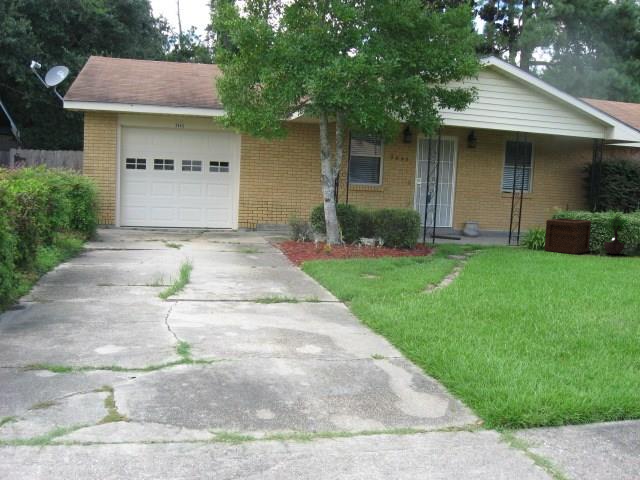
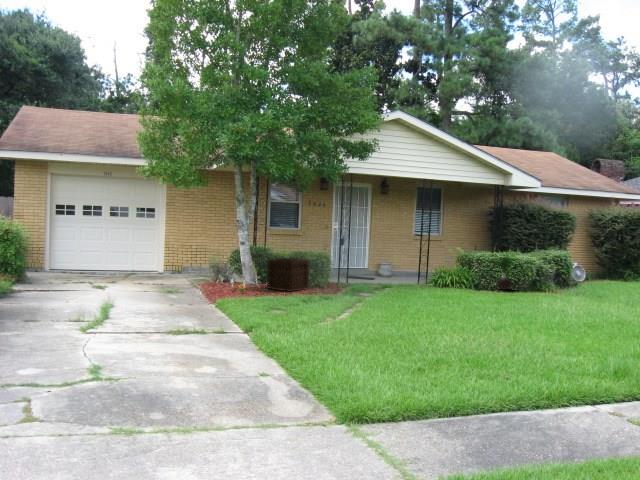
wooden crate: present [545,219,591,254] -> present [267,258,309,292]

